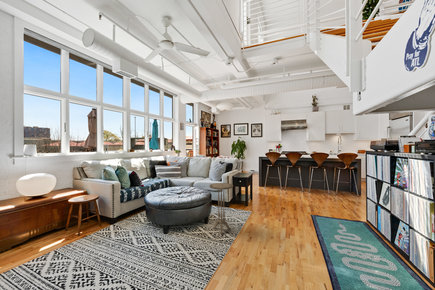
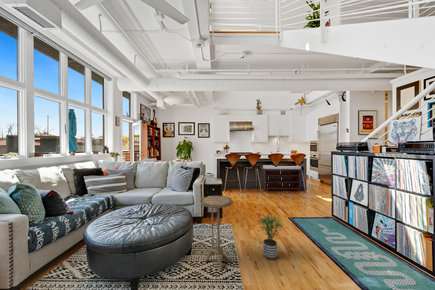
bench: none [306,166,353,197] -> present [261,165,302,191]
potted plant: none [253,201,276,237] -> present [258,216,283,259]

